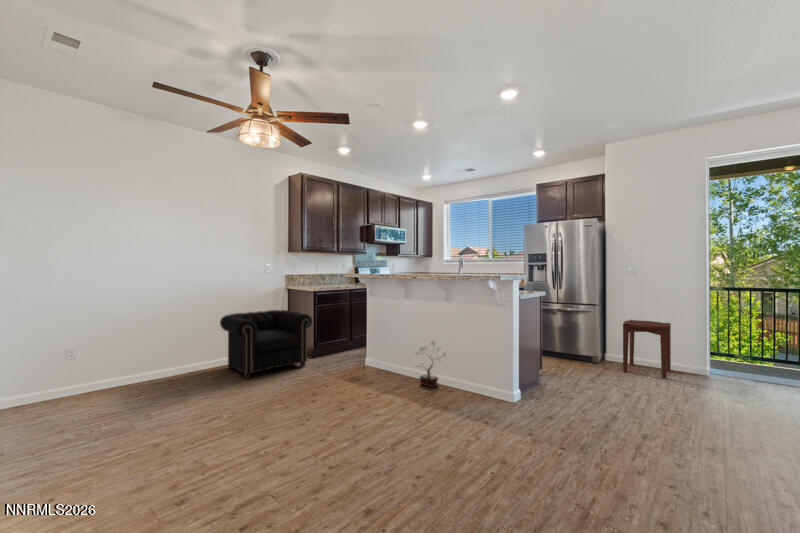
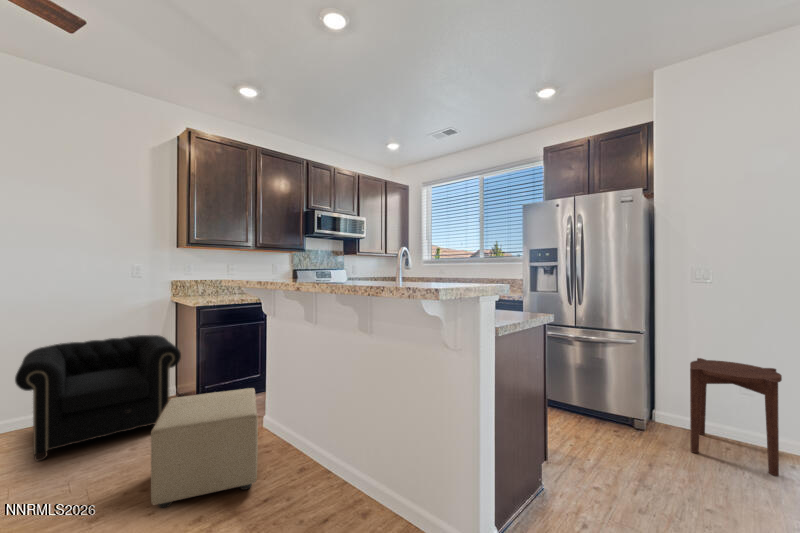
ottoman: none [328,337,387,392] -> present [151,388,258,508]
potted plant: present [417,342,446,387] -> none [314,405,363,495]

